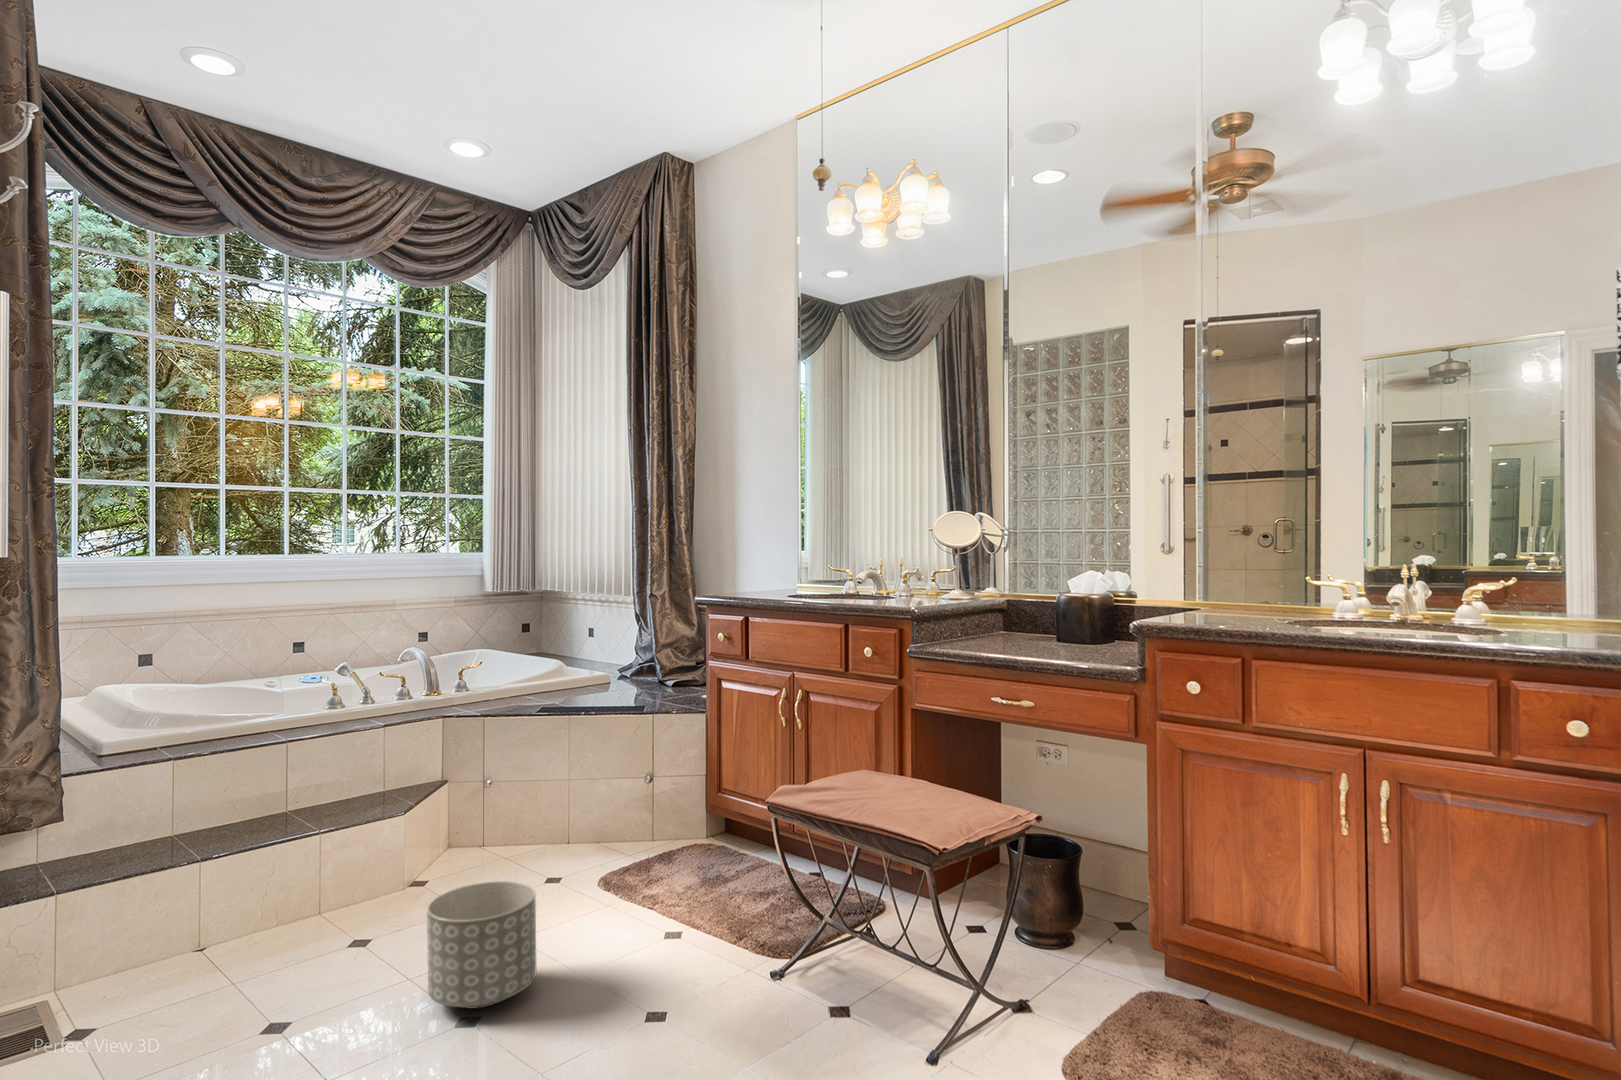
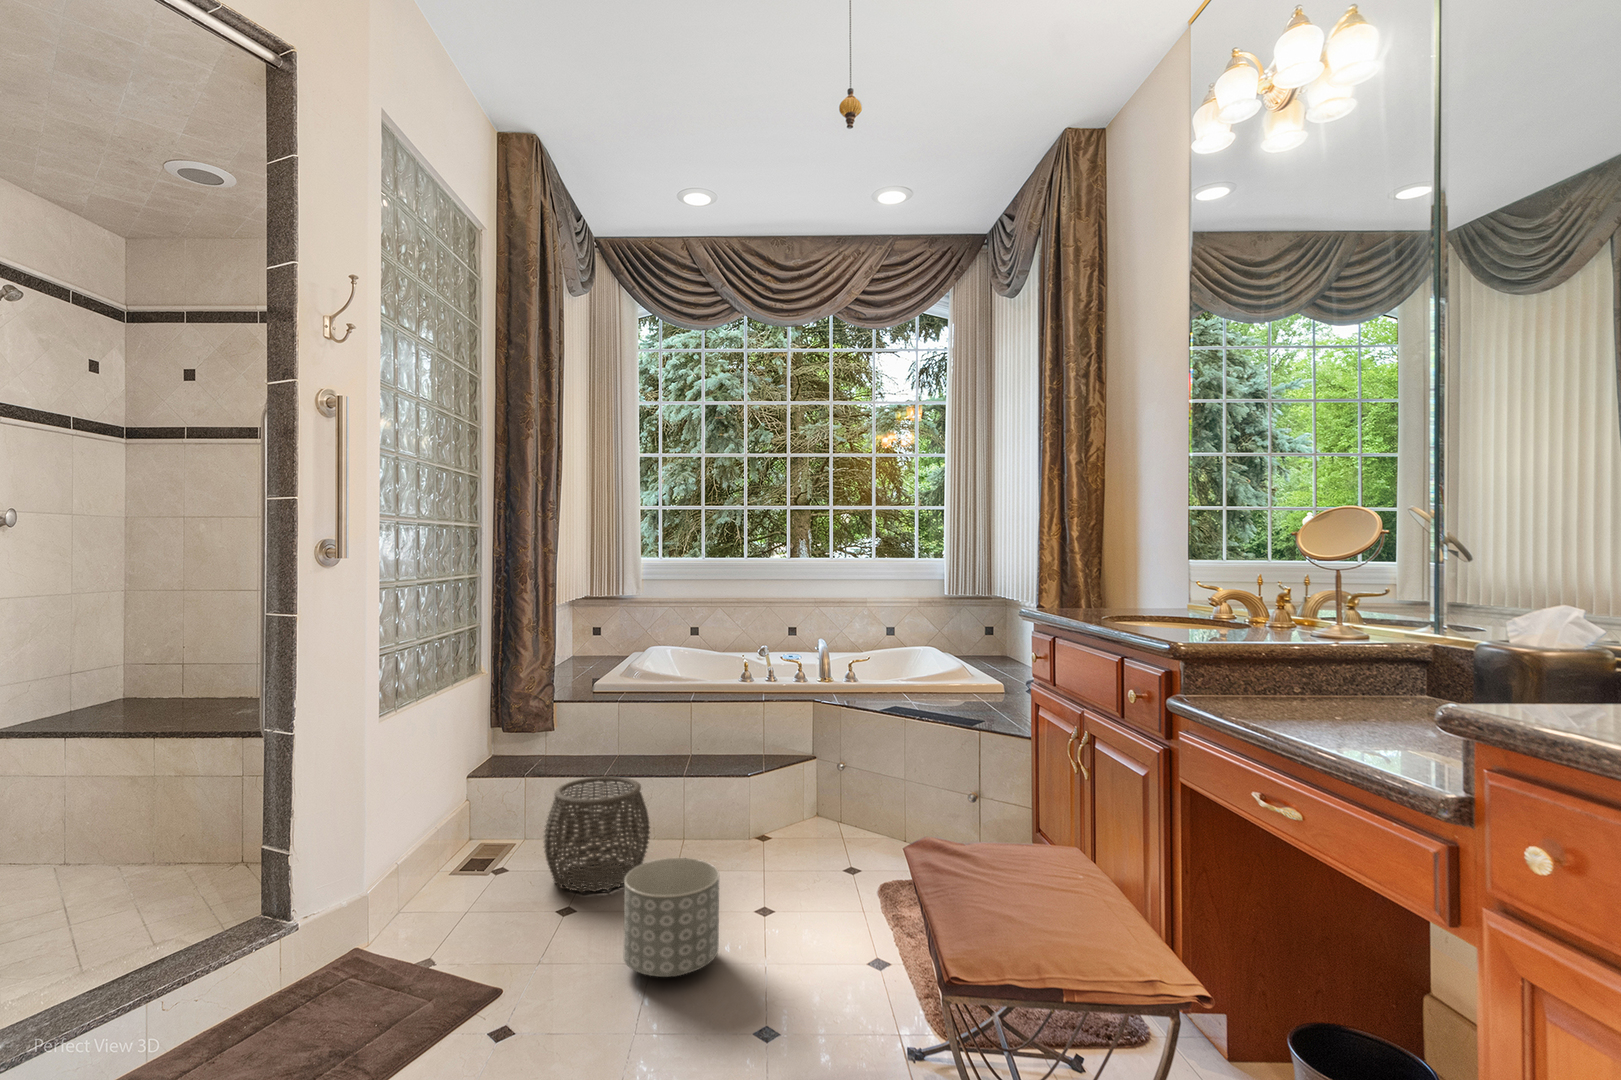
woven basket: none [172,841,332,998] -> present [543,777,650,892]

